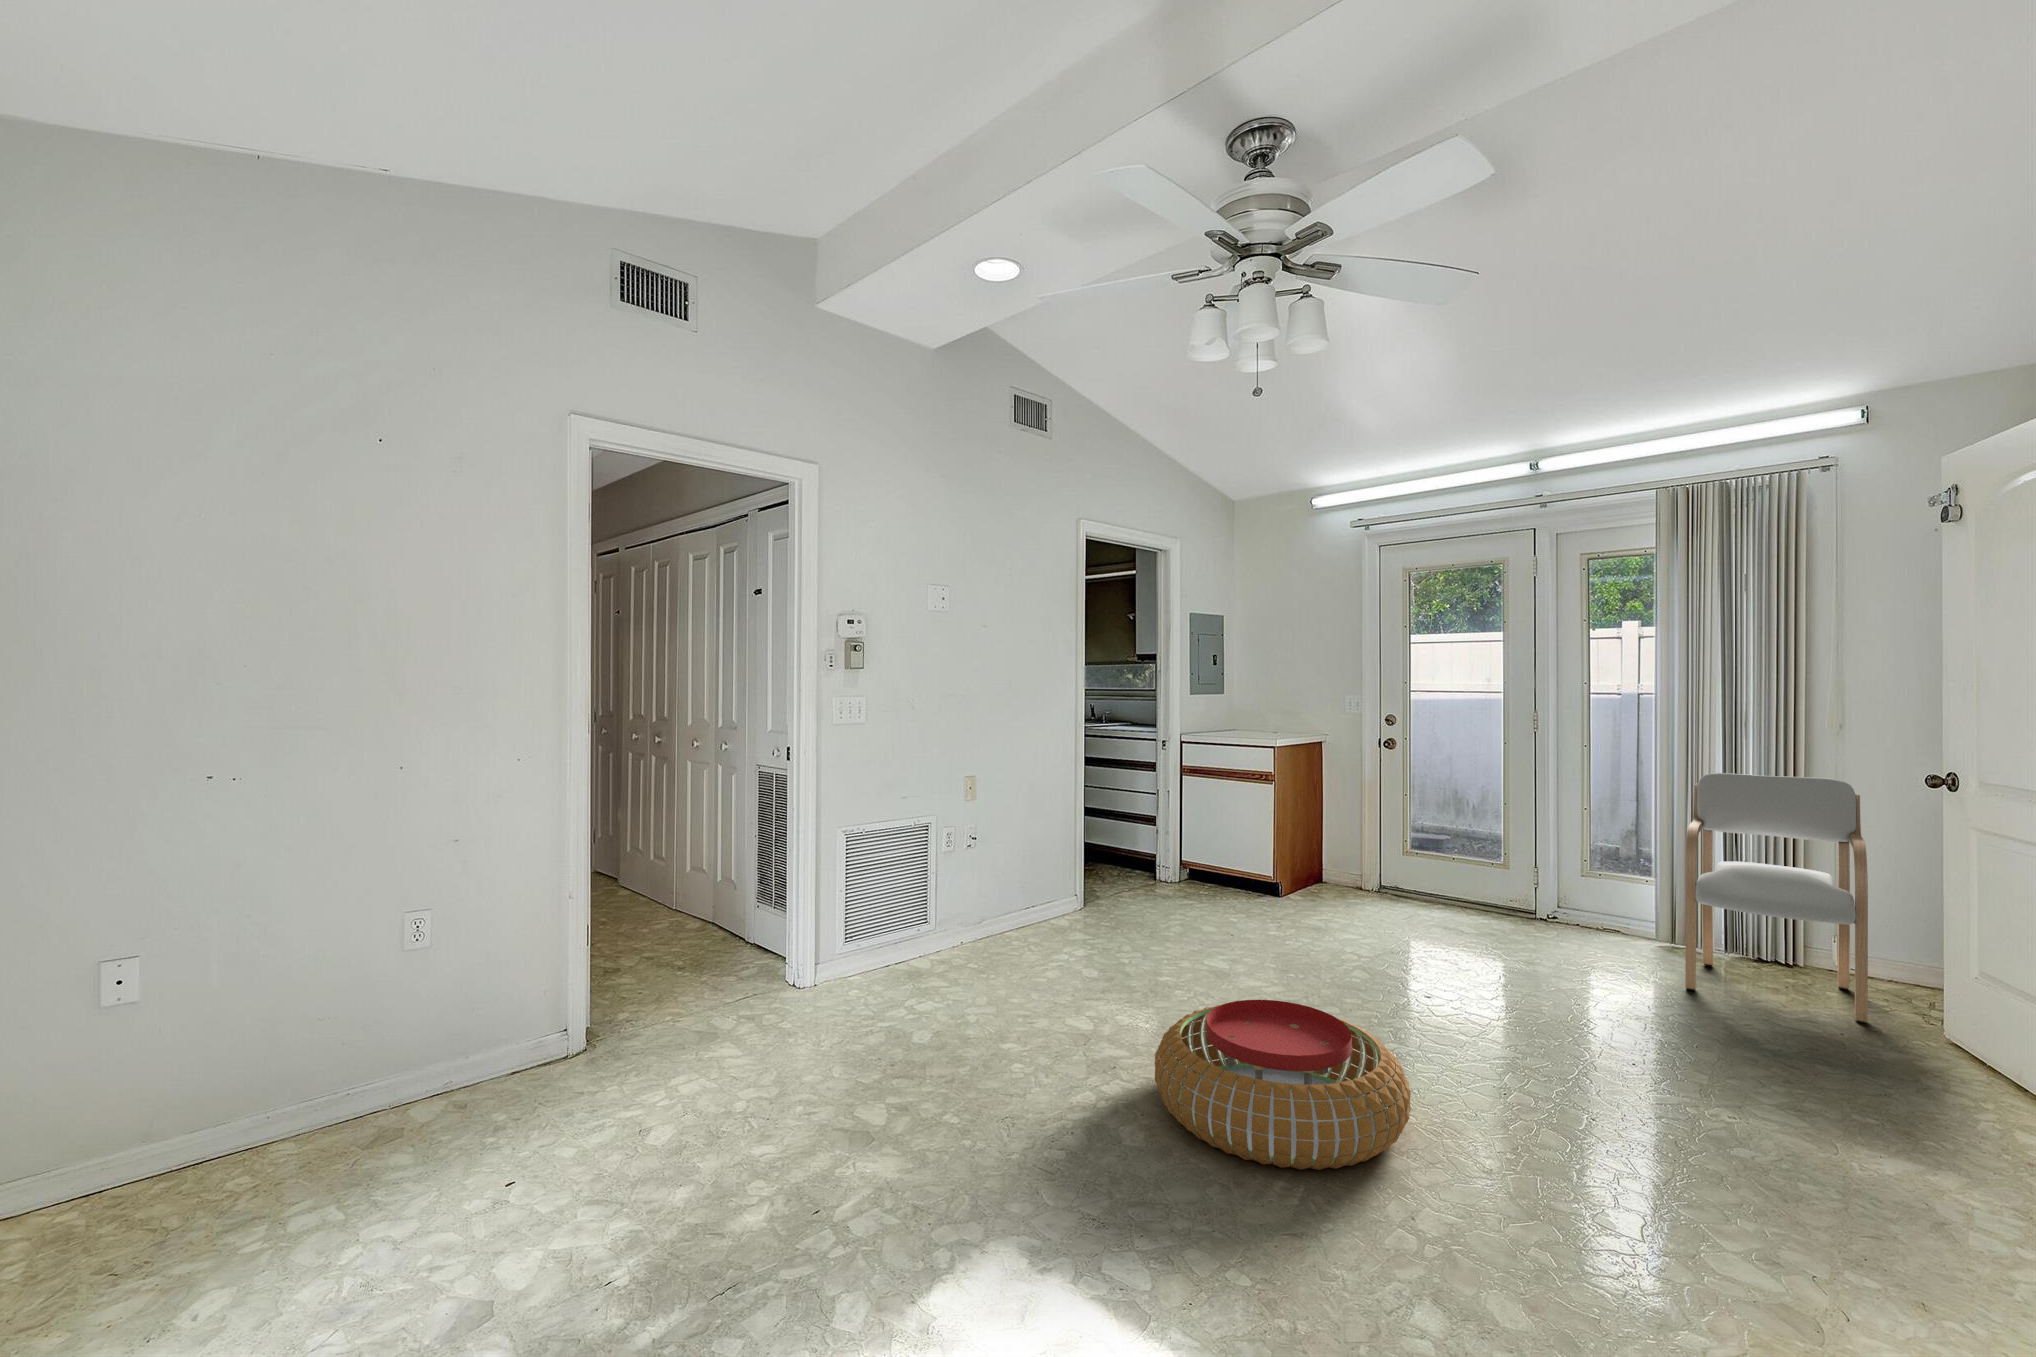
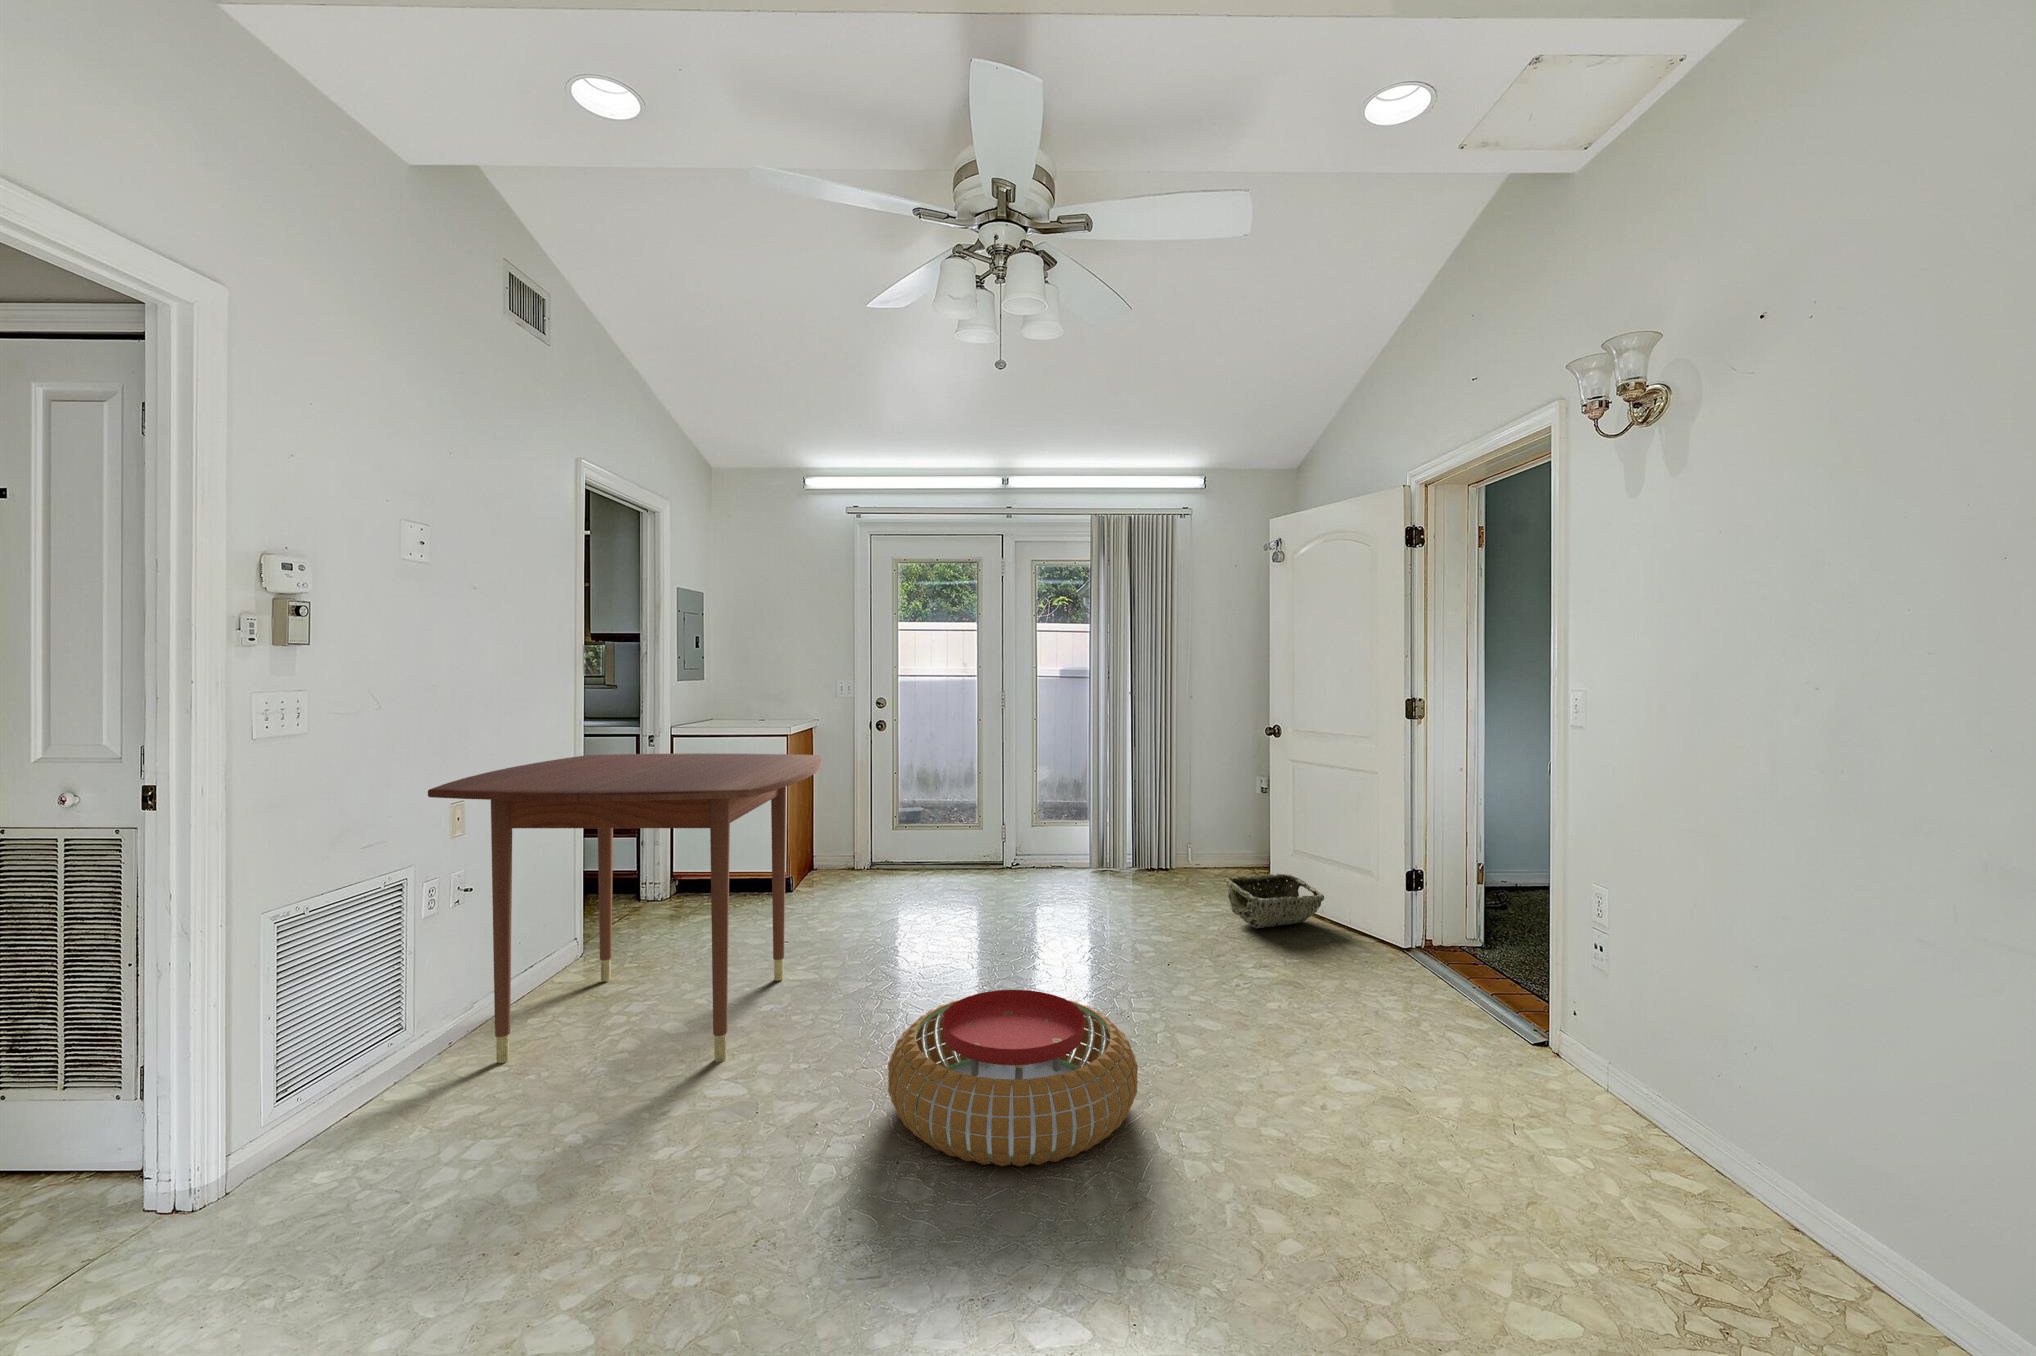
dining table: none [935,751,1240,1004] -> present [428,753,823,1063]
armchair: present [1685,773,1868,1024] -> none [1119,734,1232,899]
woven basket: none [1806,985,2014,1083] -> present [1226,874,1324,928]

